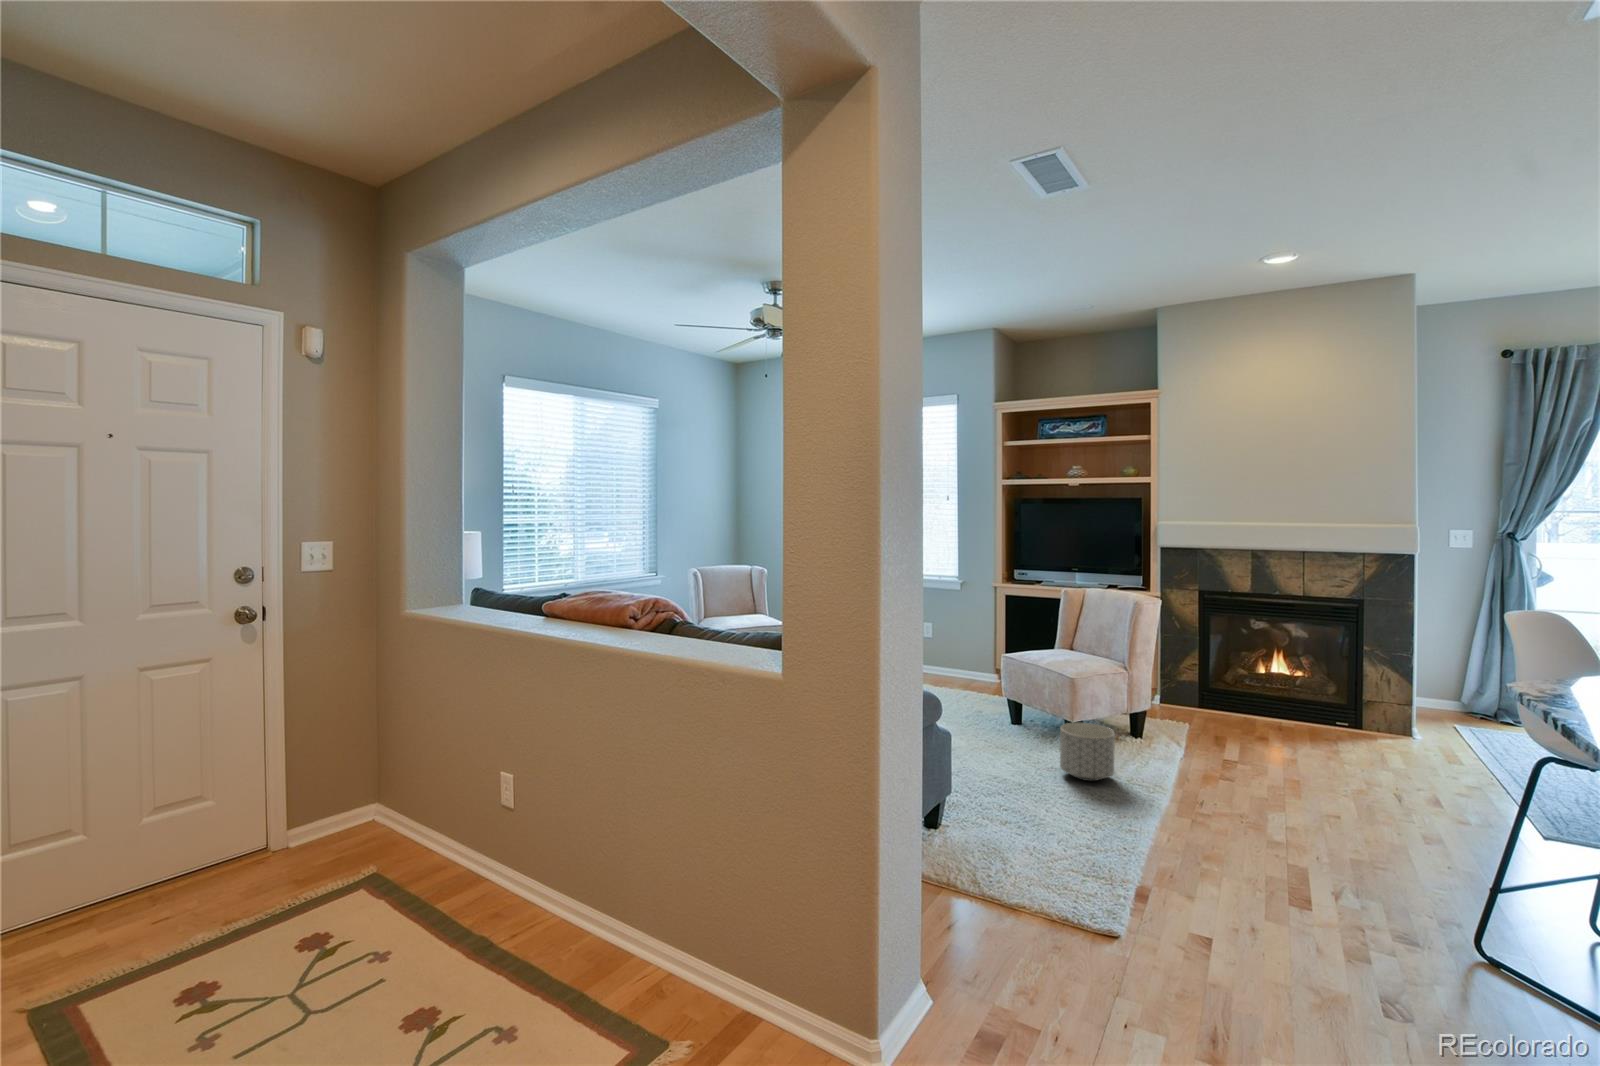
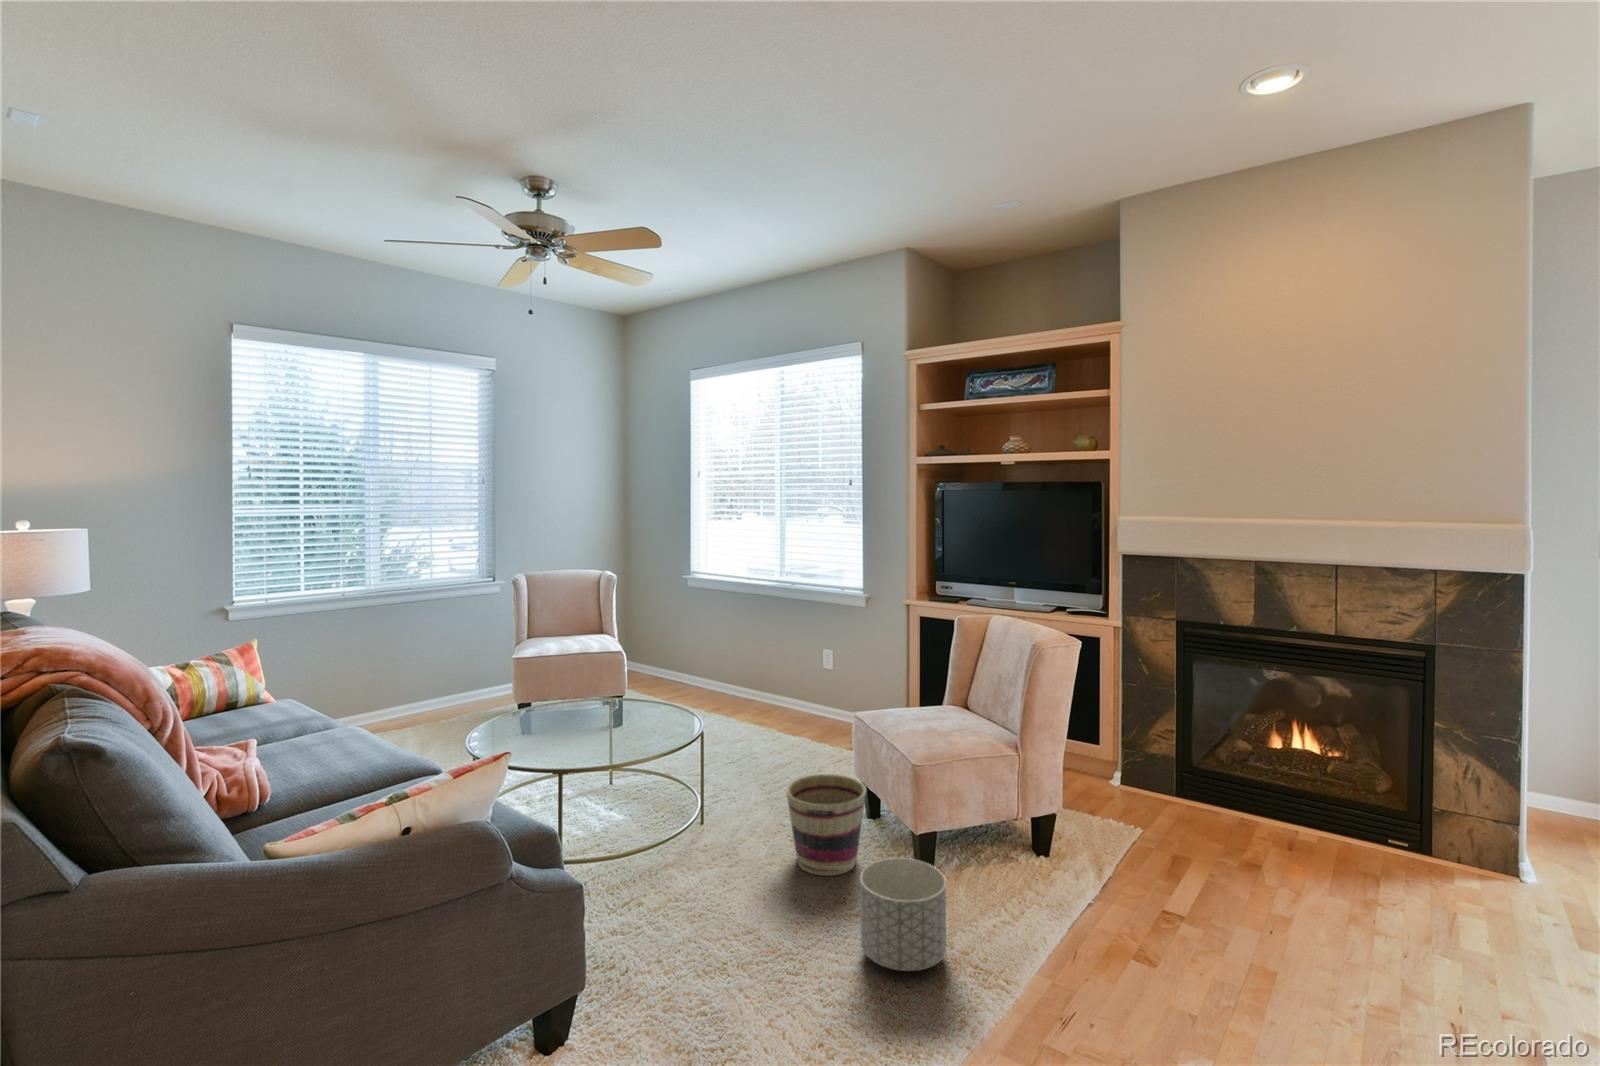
basket: none [976,688,1030,747] -> present [786,774,866,876]

